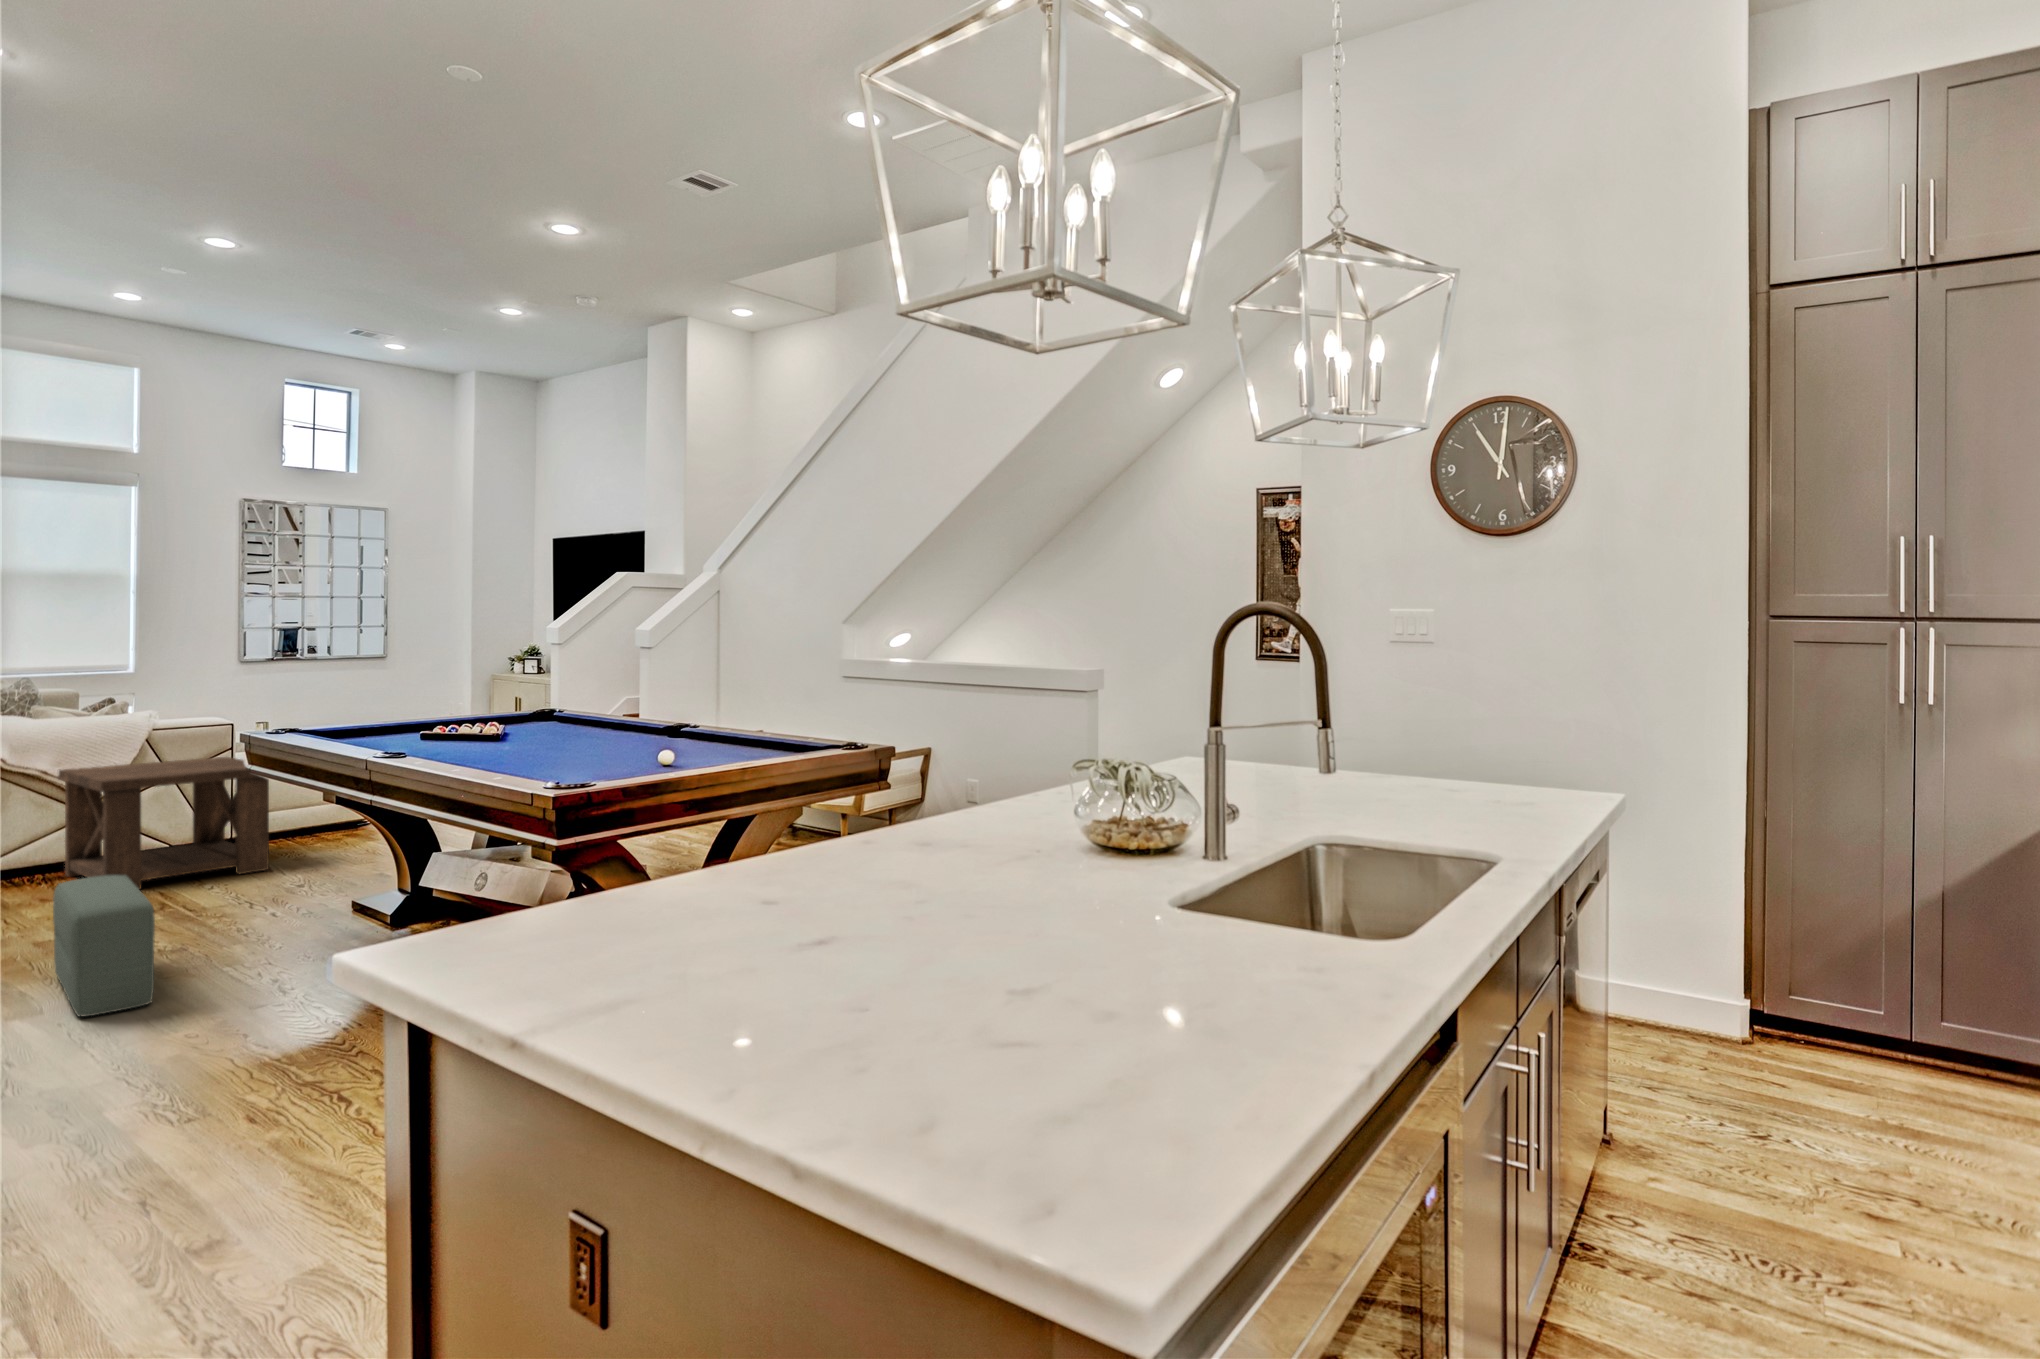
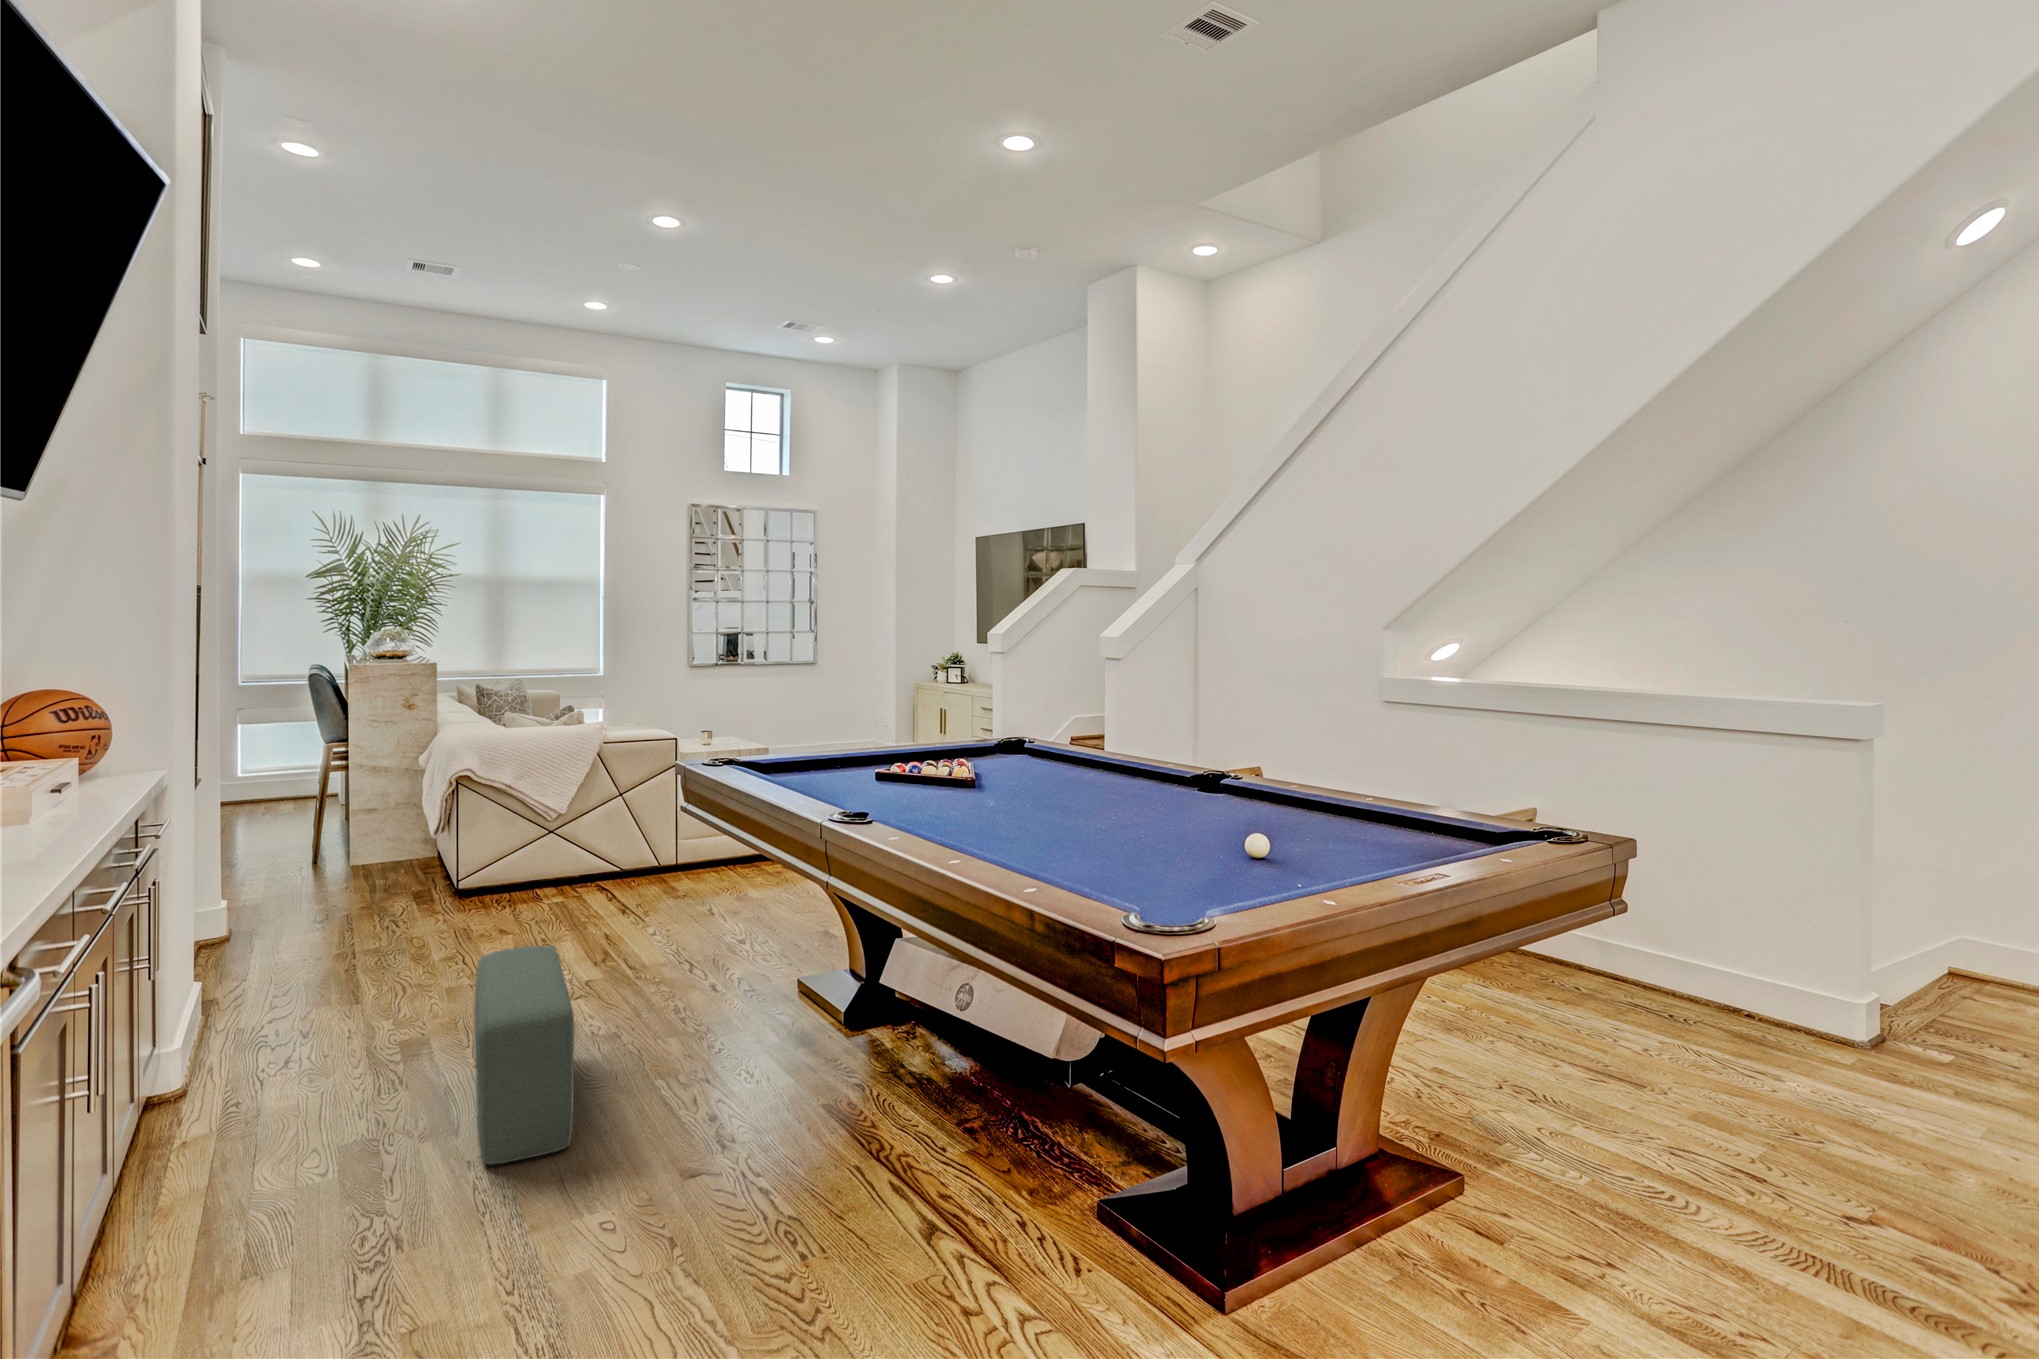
side table: present [58,757,269,890] -> none [518,774,719,933]

